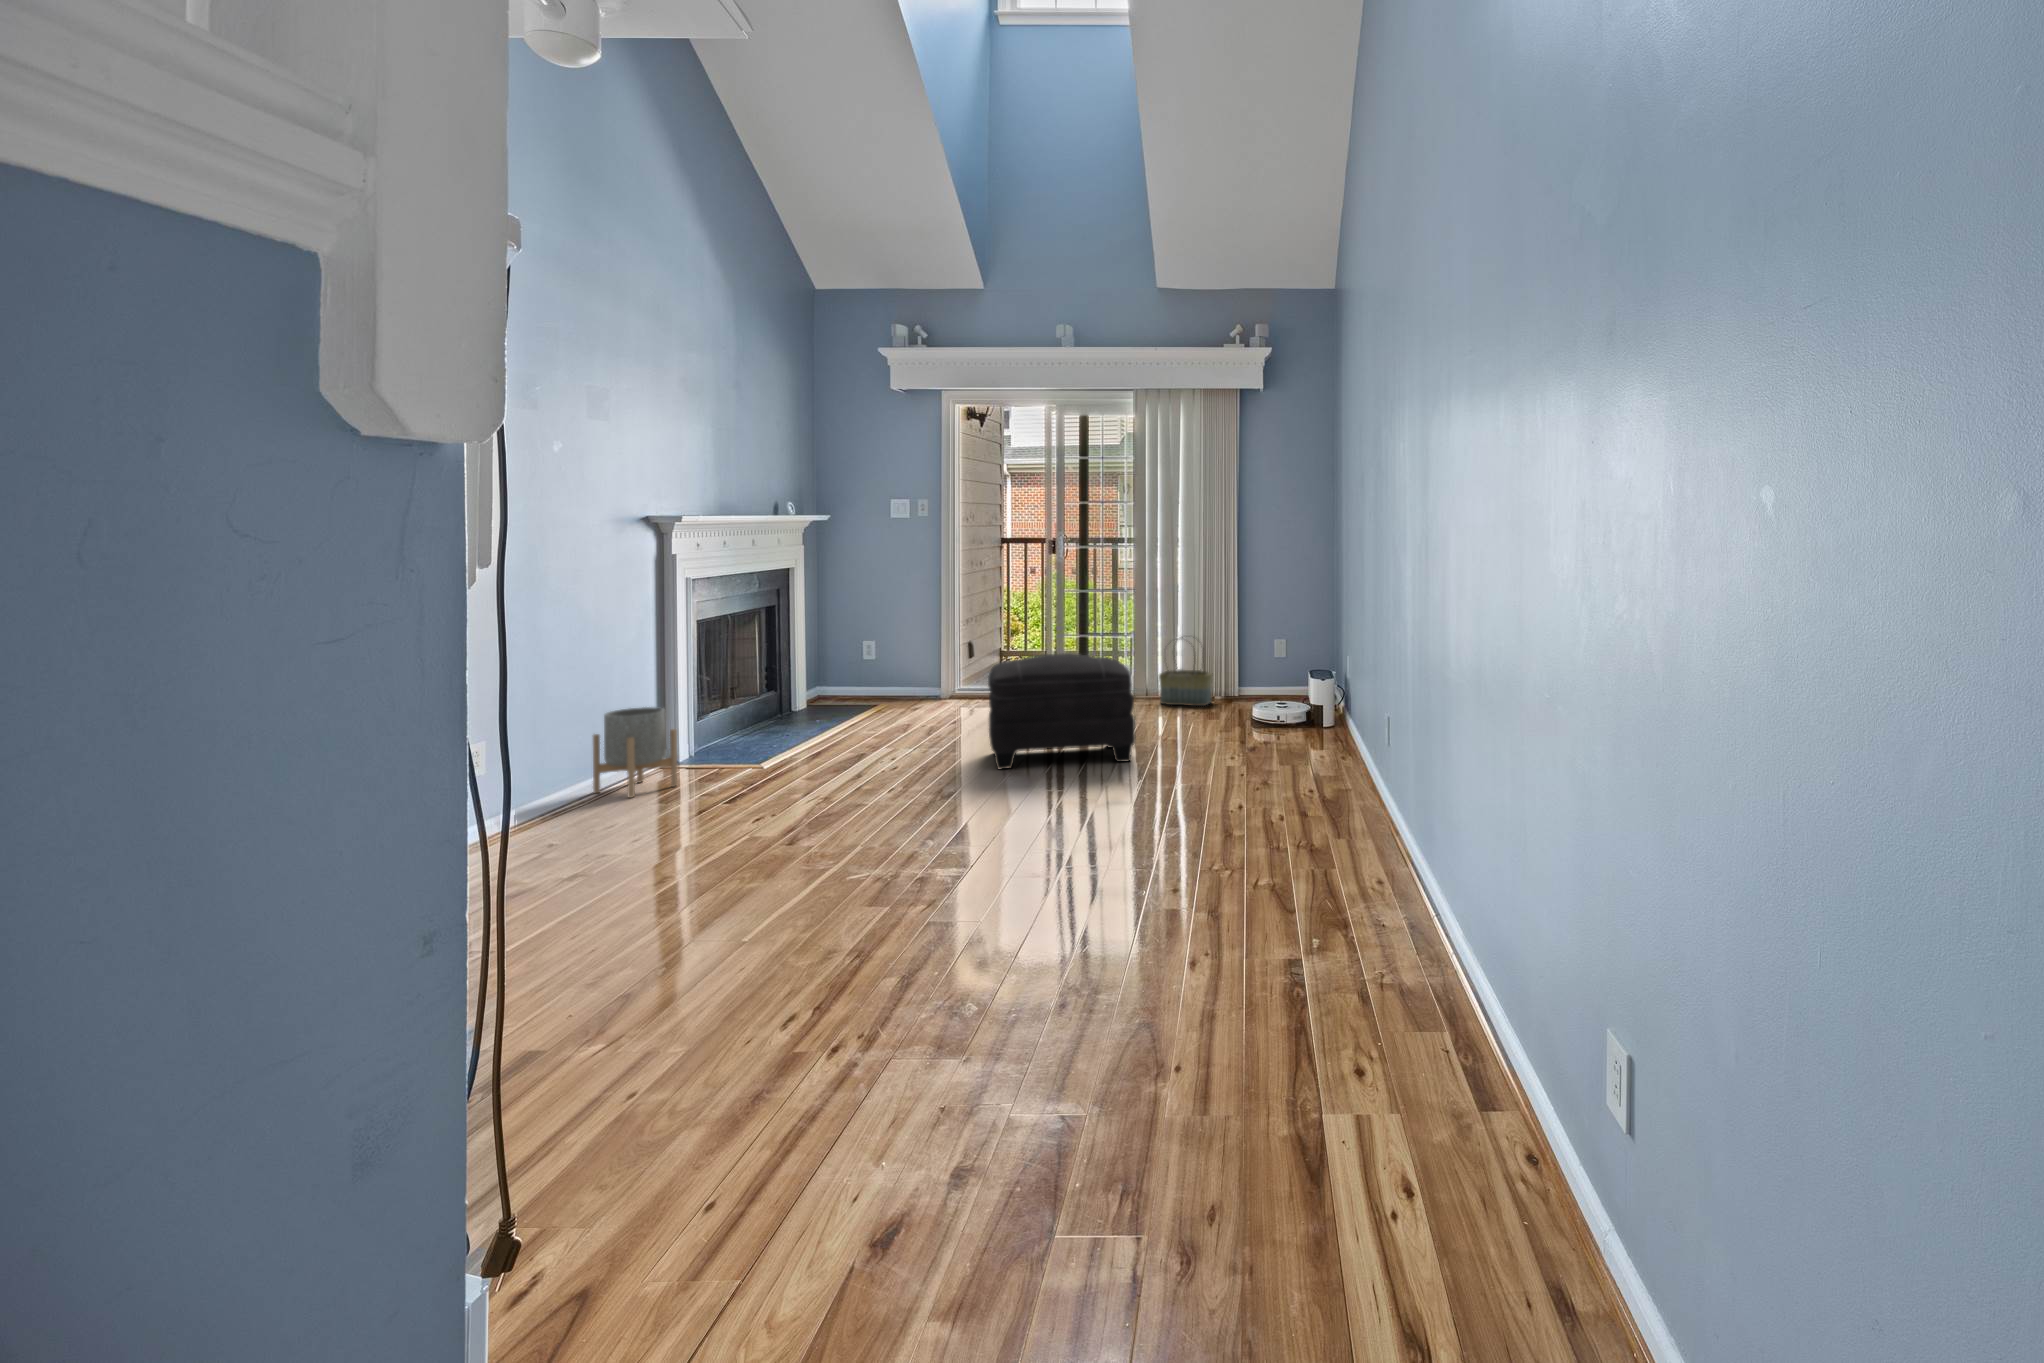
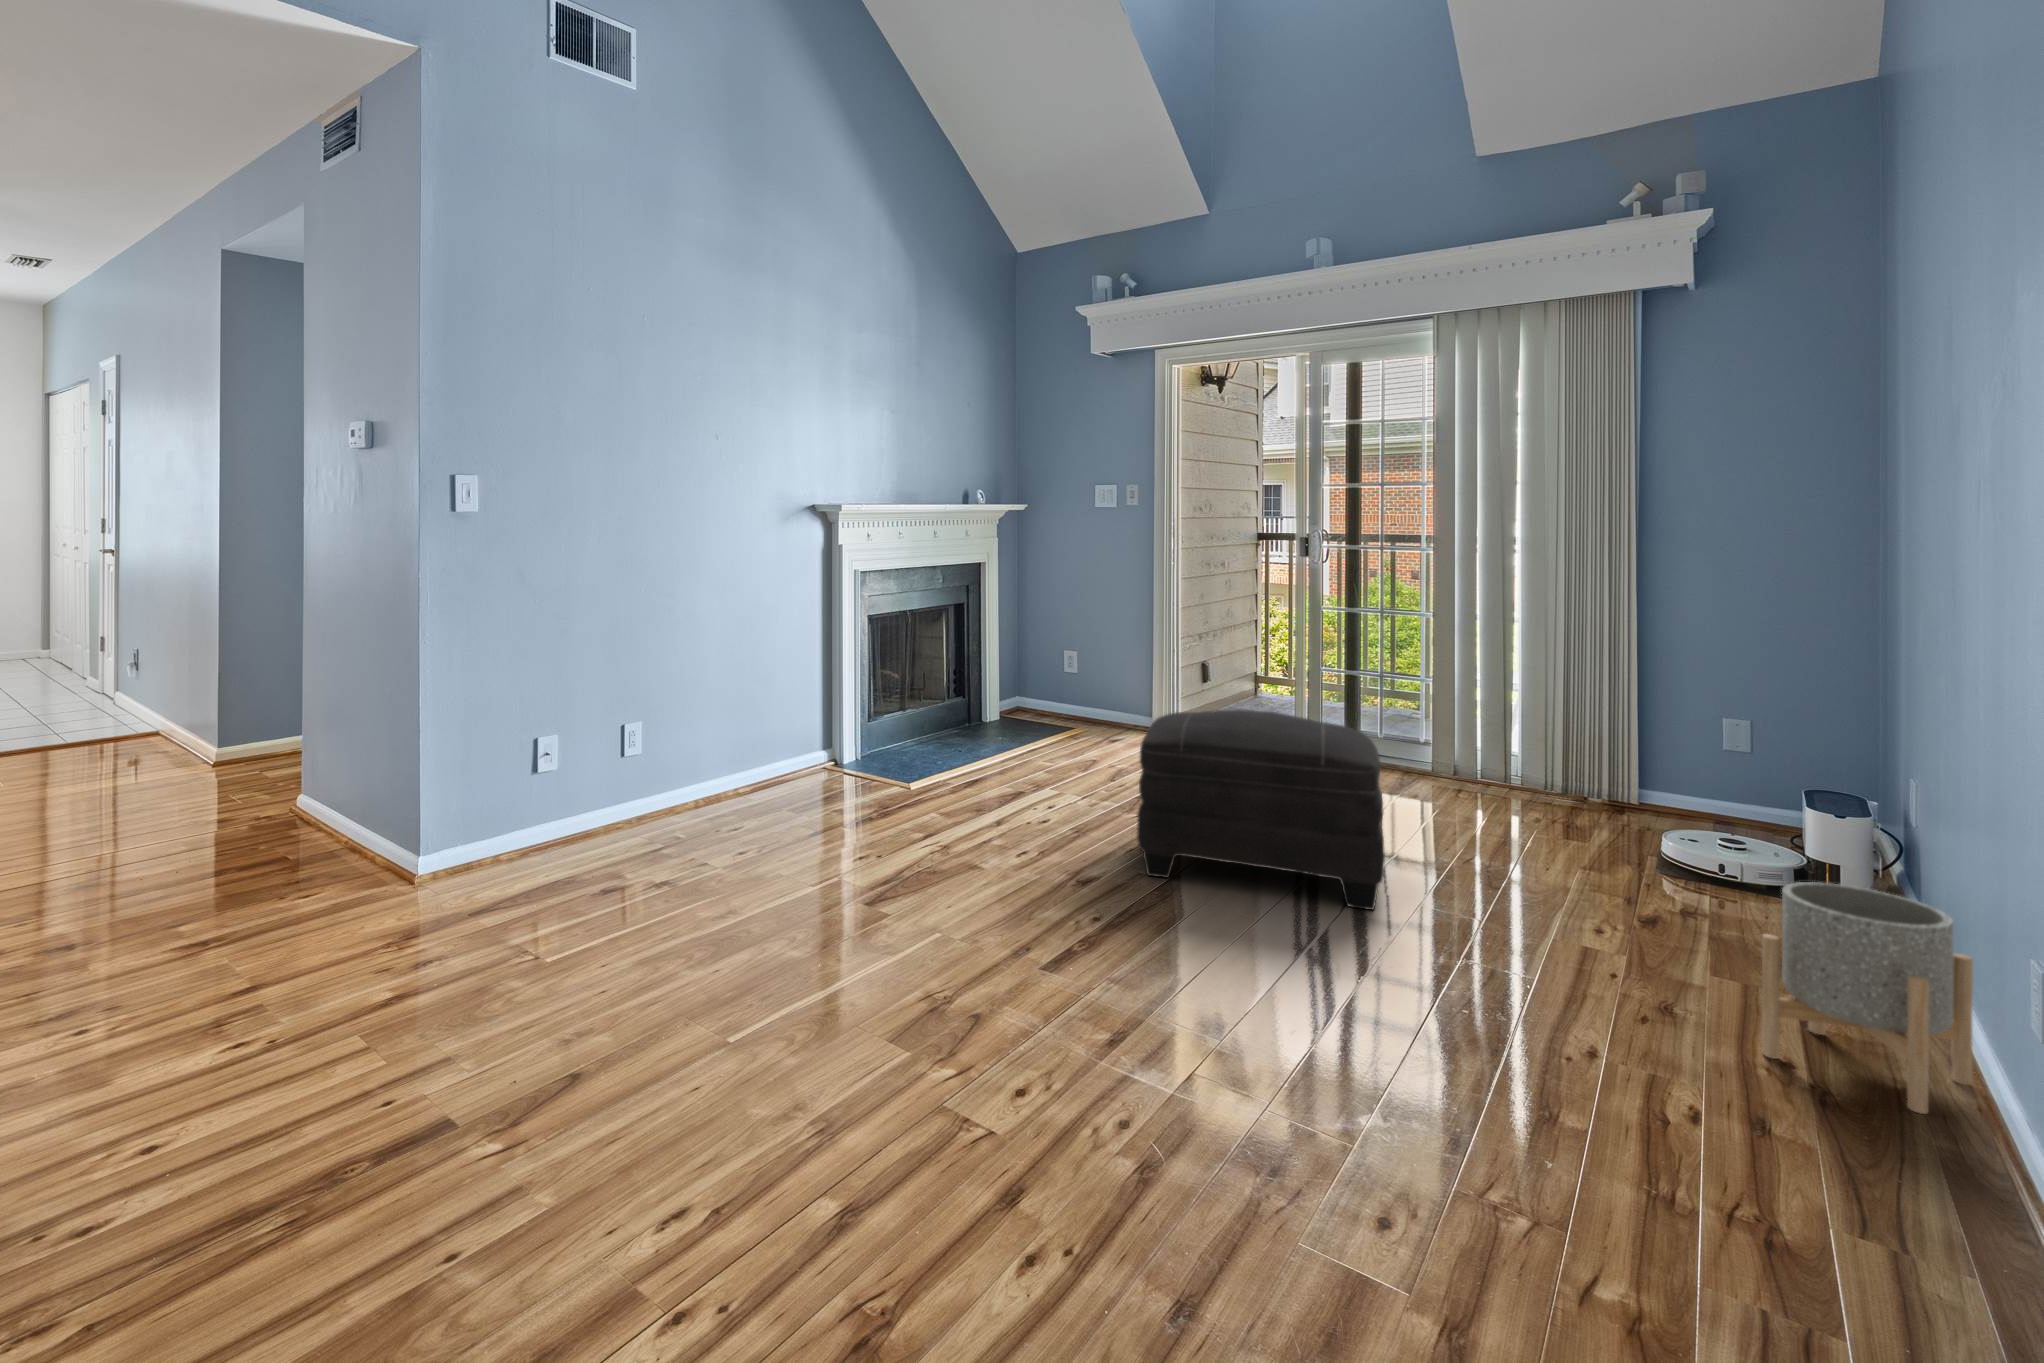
basket: present [1159,637,1212,706] -> none [1475,688,1580,806]
planter: present [593,707,677,798] -> present [1762,882,1973,1114]

